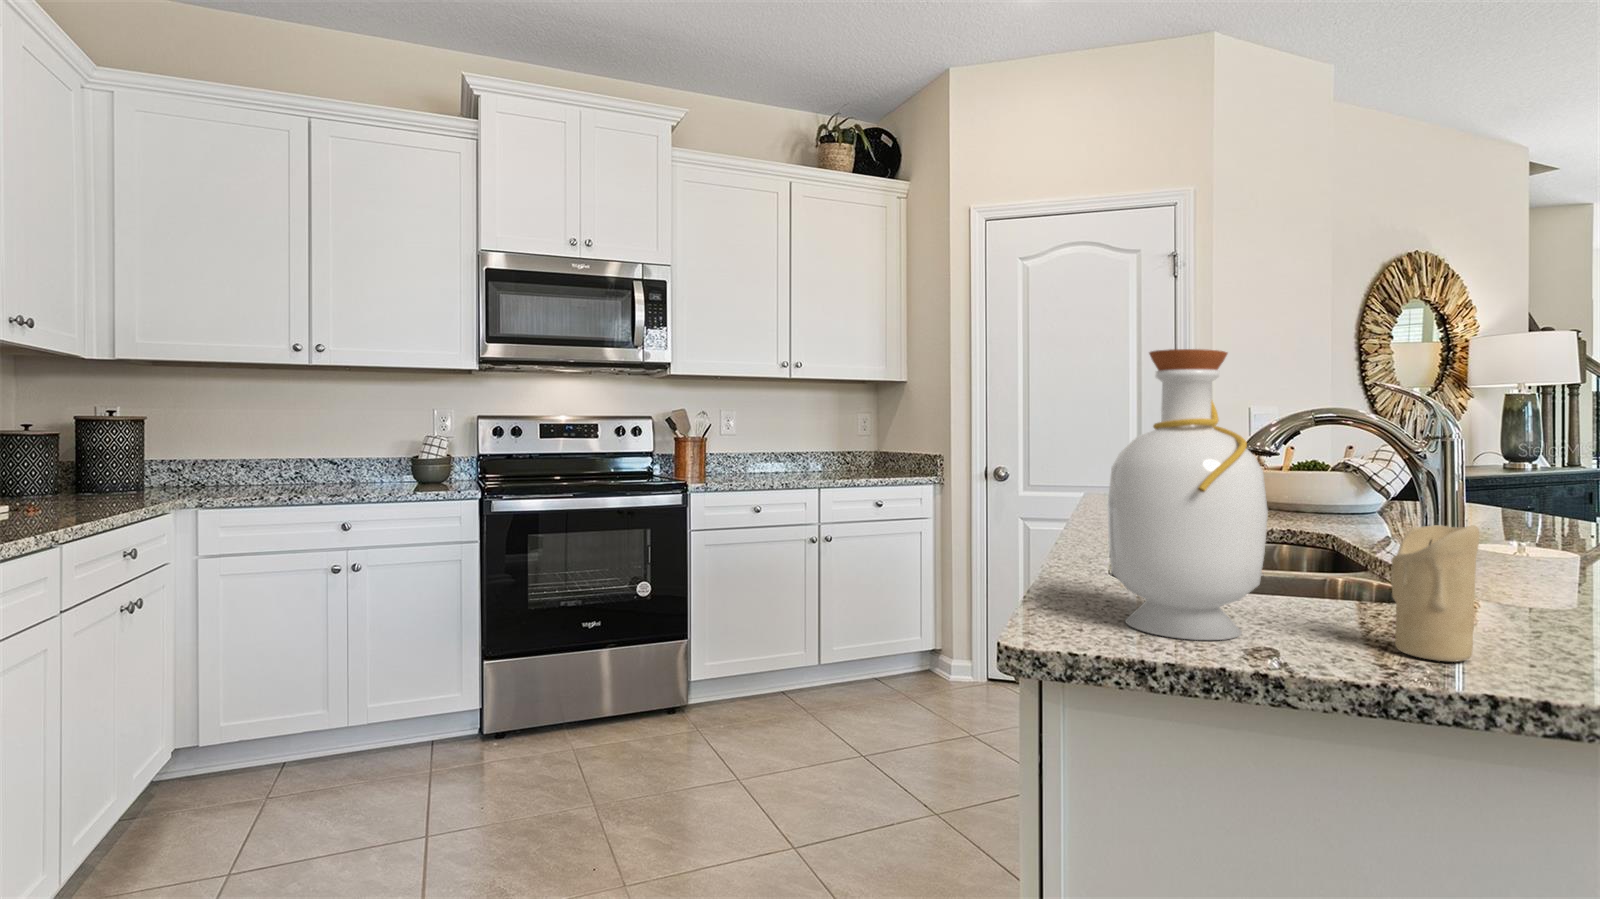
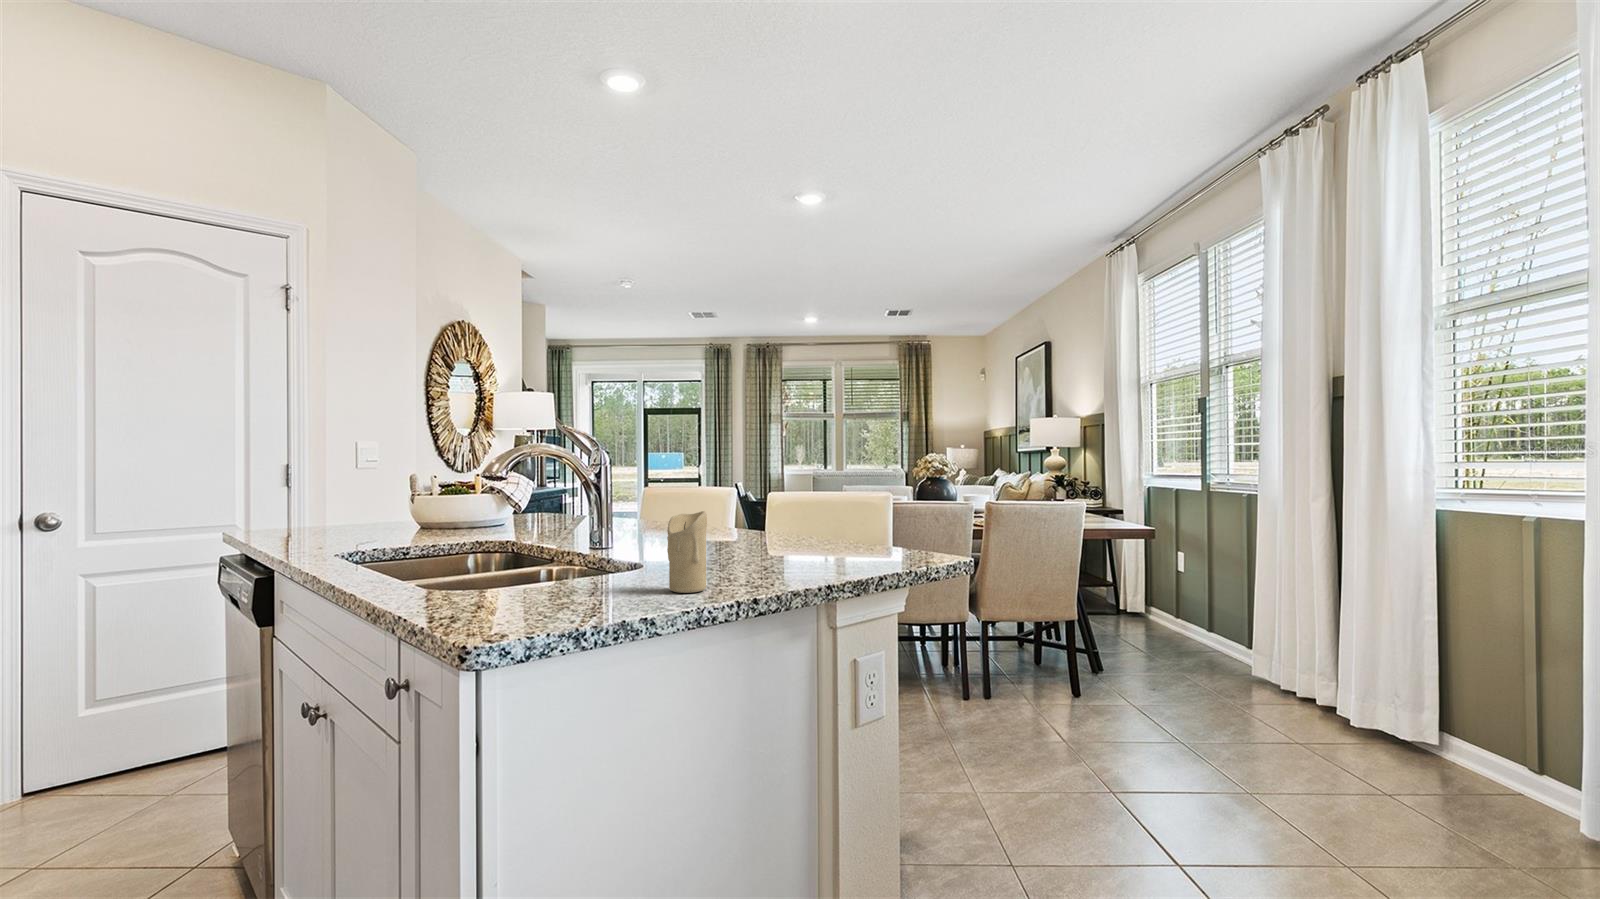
bottle: present [1107,349,1268,640] -> none [497,399,610,615]

